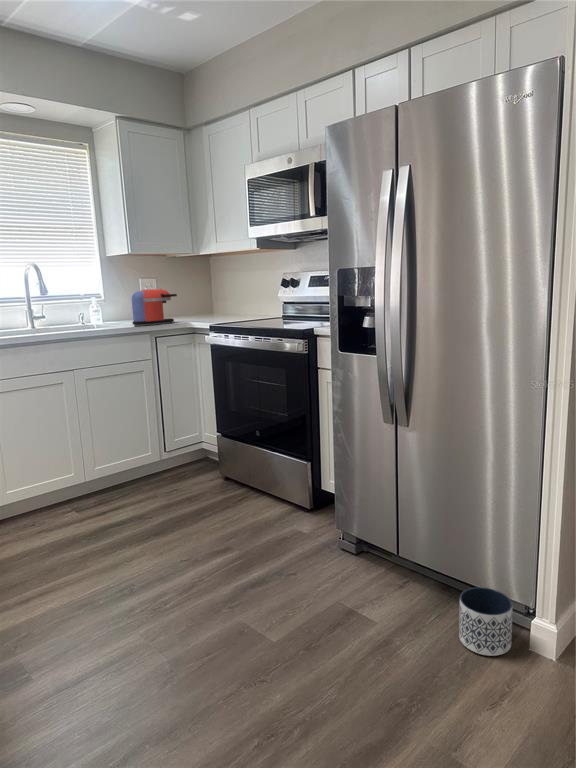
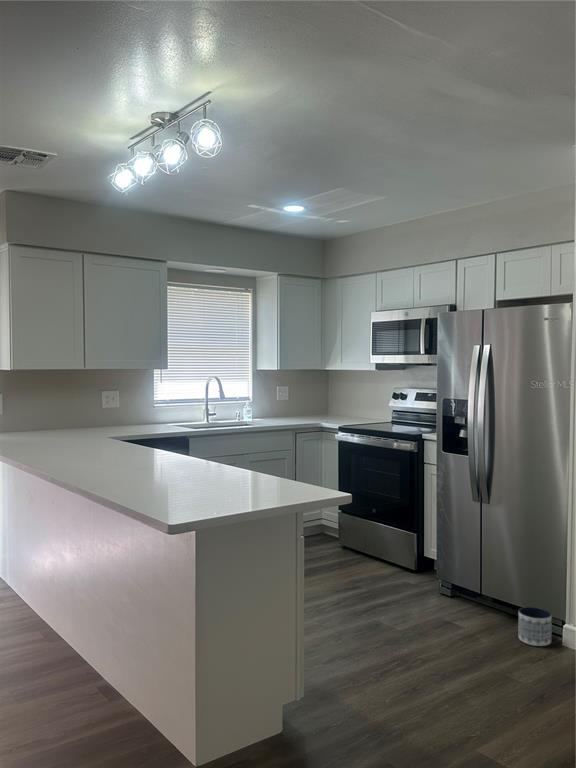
coffee maker: present [132,289,177,326] -> none [282,398,314,425]

